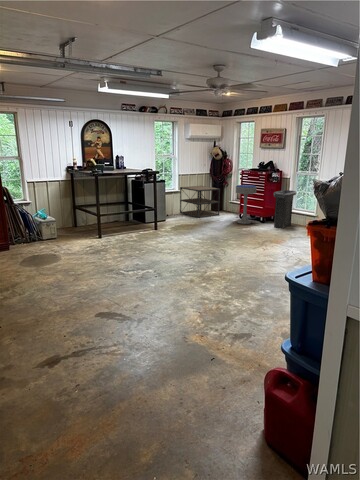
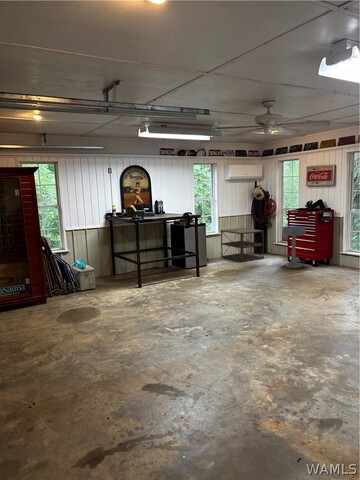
trash can: present [274,190,296,228] -> none [326,230,351,273]

